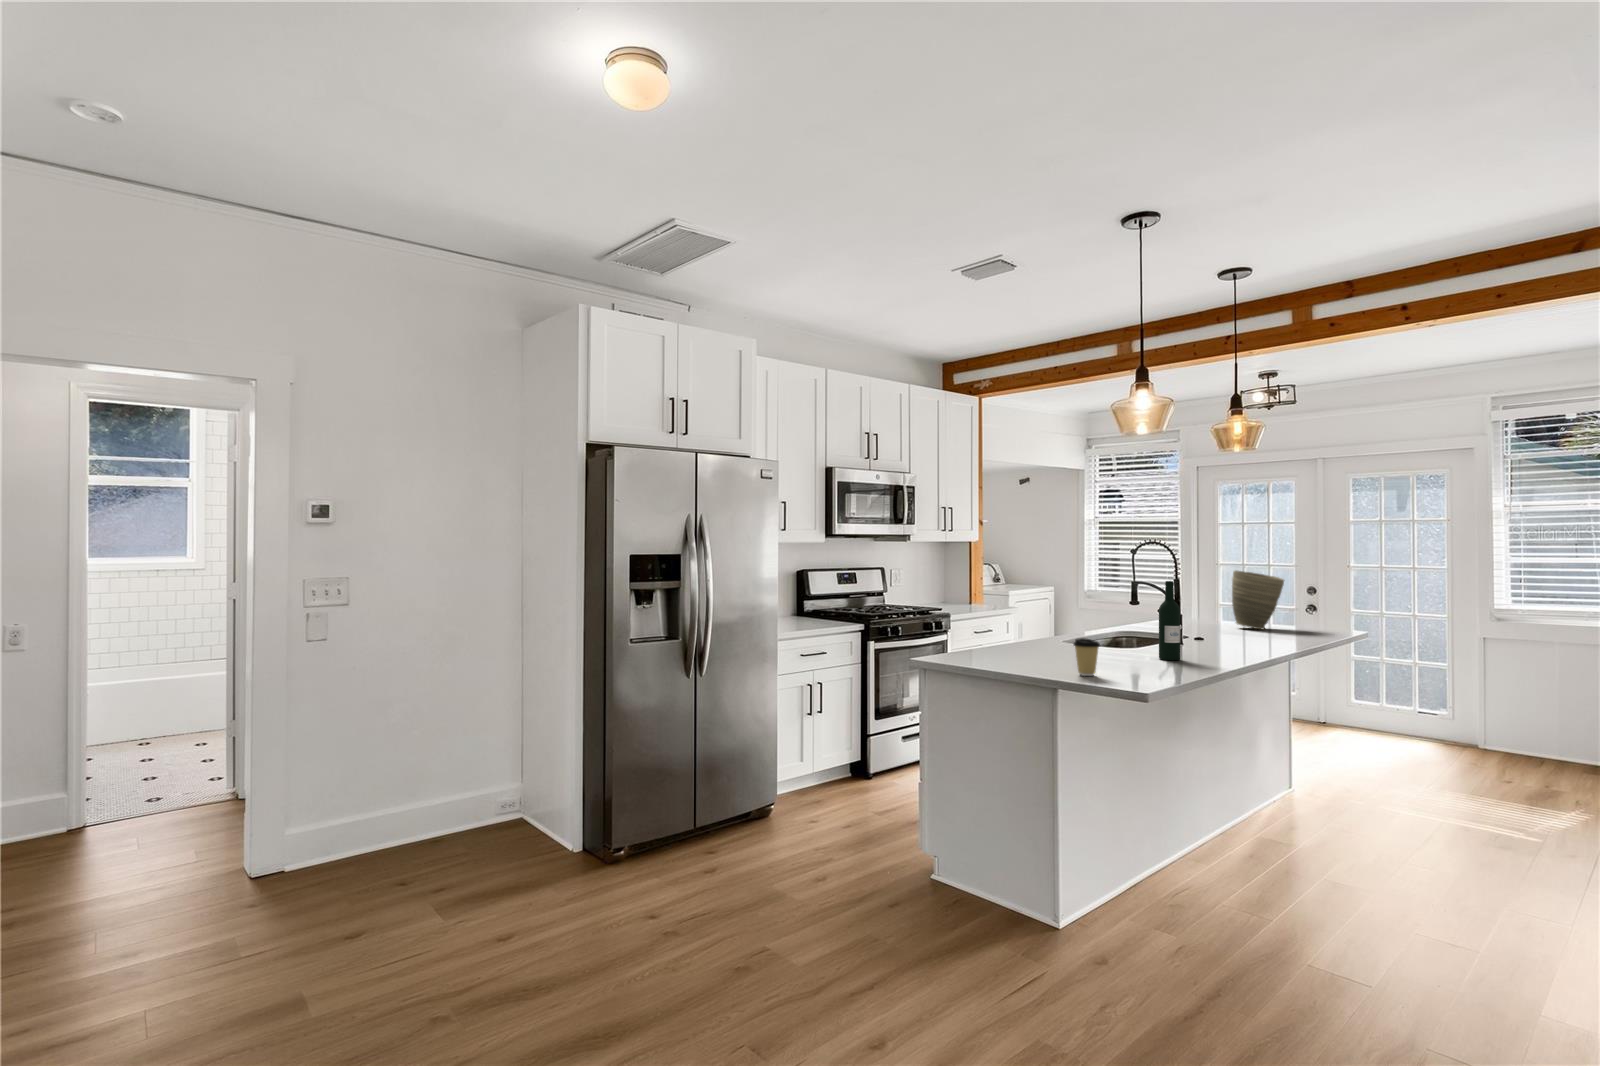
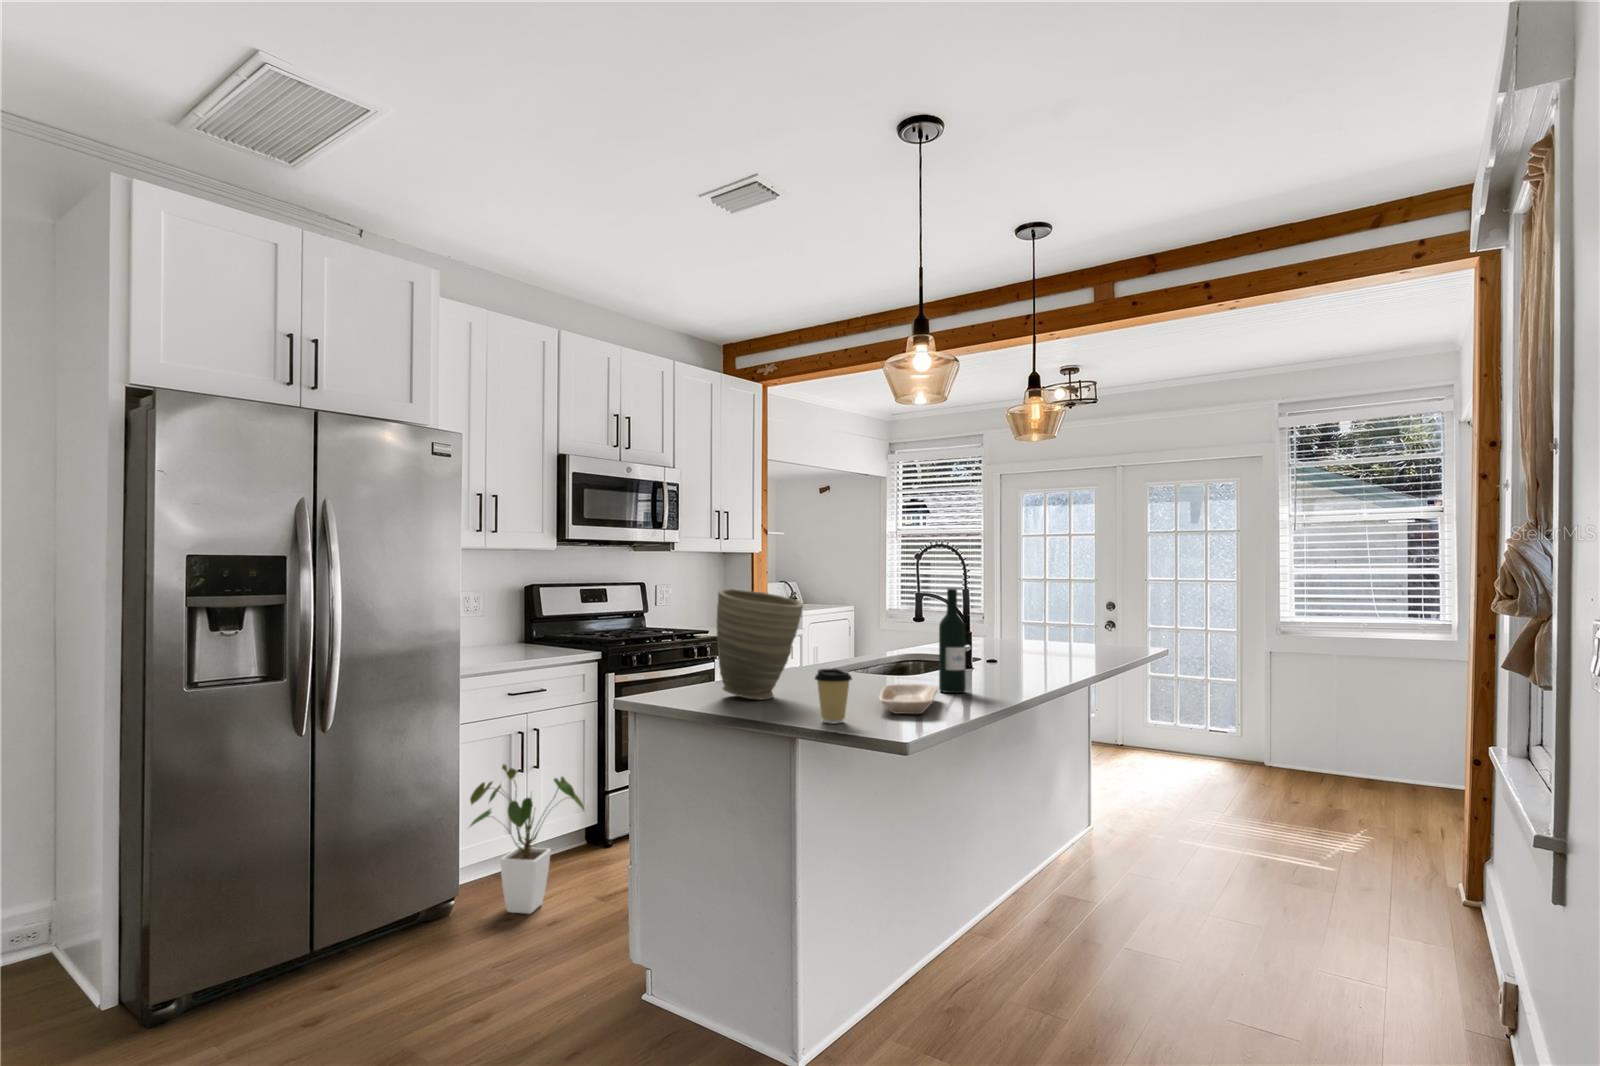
vase: present [1232,571,1284,630] -> present [717,589,804,700]
tray: none [1117,652,1161,672] -> present [879,684,938,714]
house plant: none [784,708,869,818] -> present [470,765,584,914]

